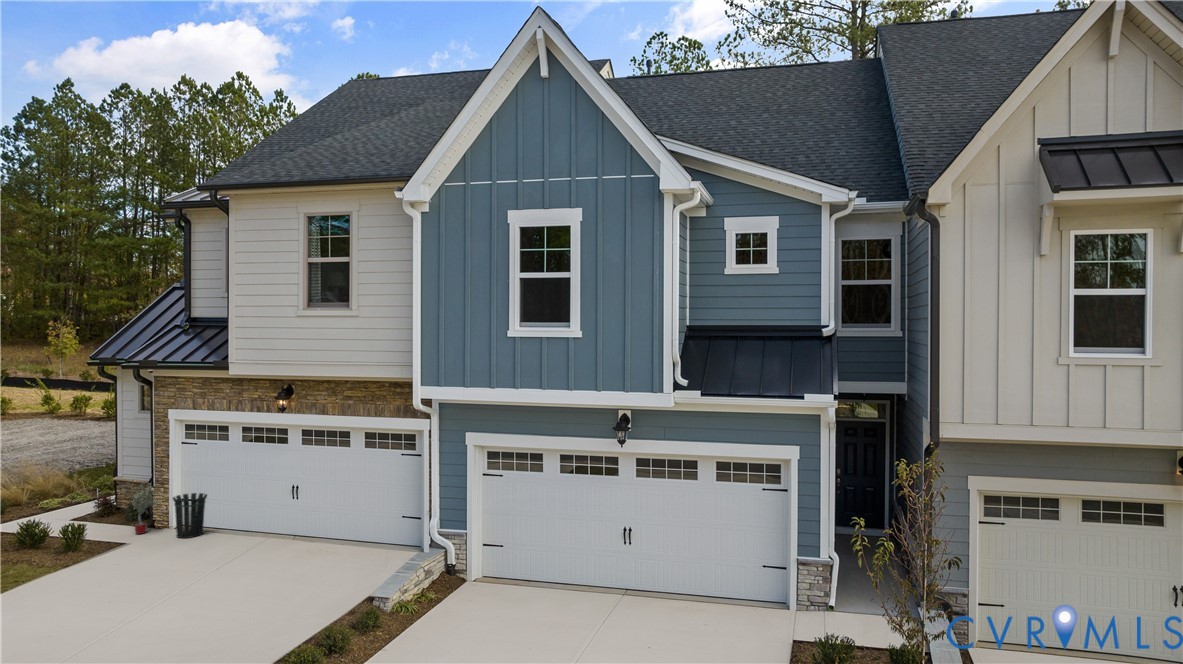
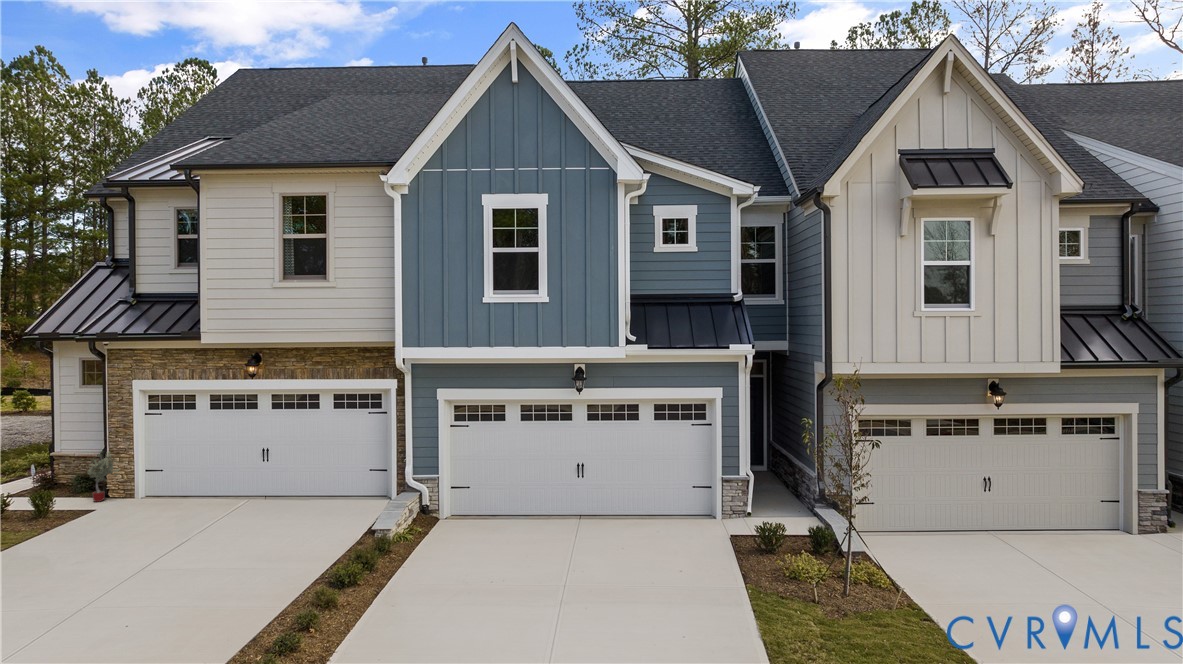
waste bin: present [172,493,207,538] -> none [135,460,171,502]

